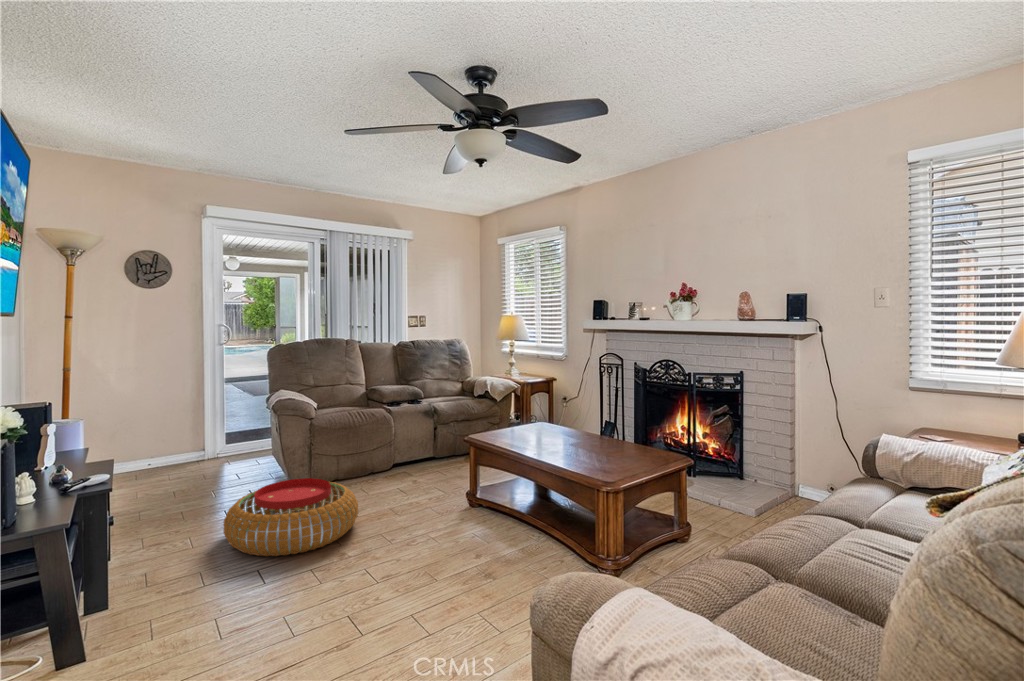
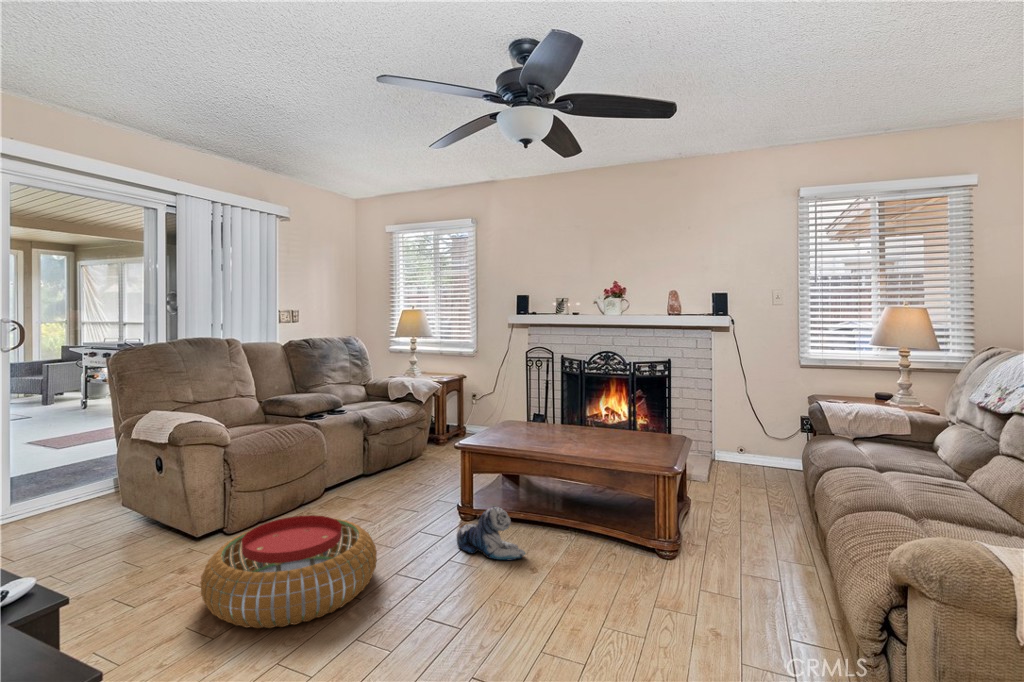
plush toy: none [433,496,475,547] -> present [457,507,525,560]

